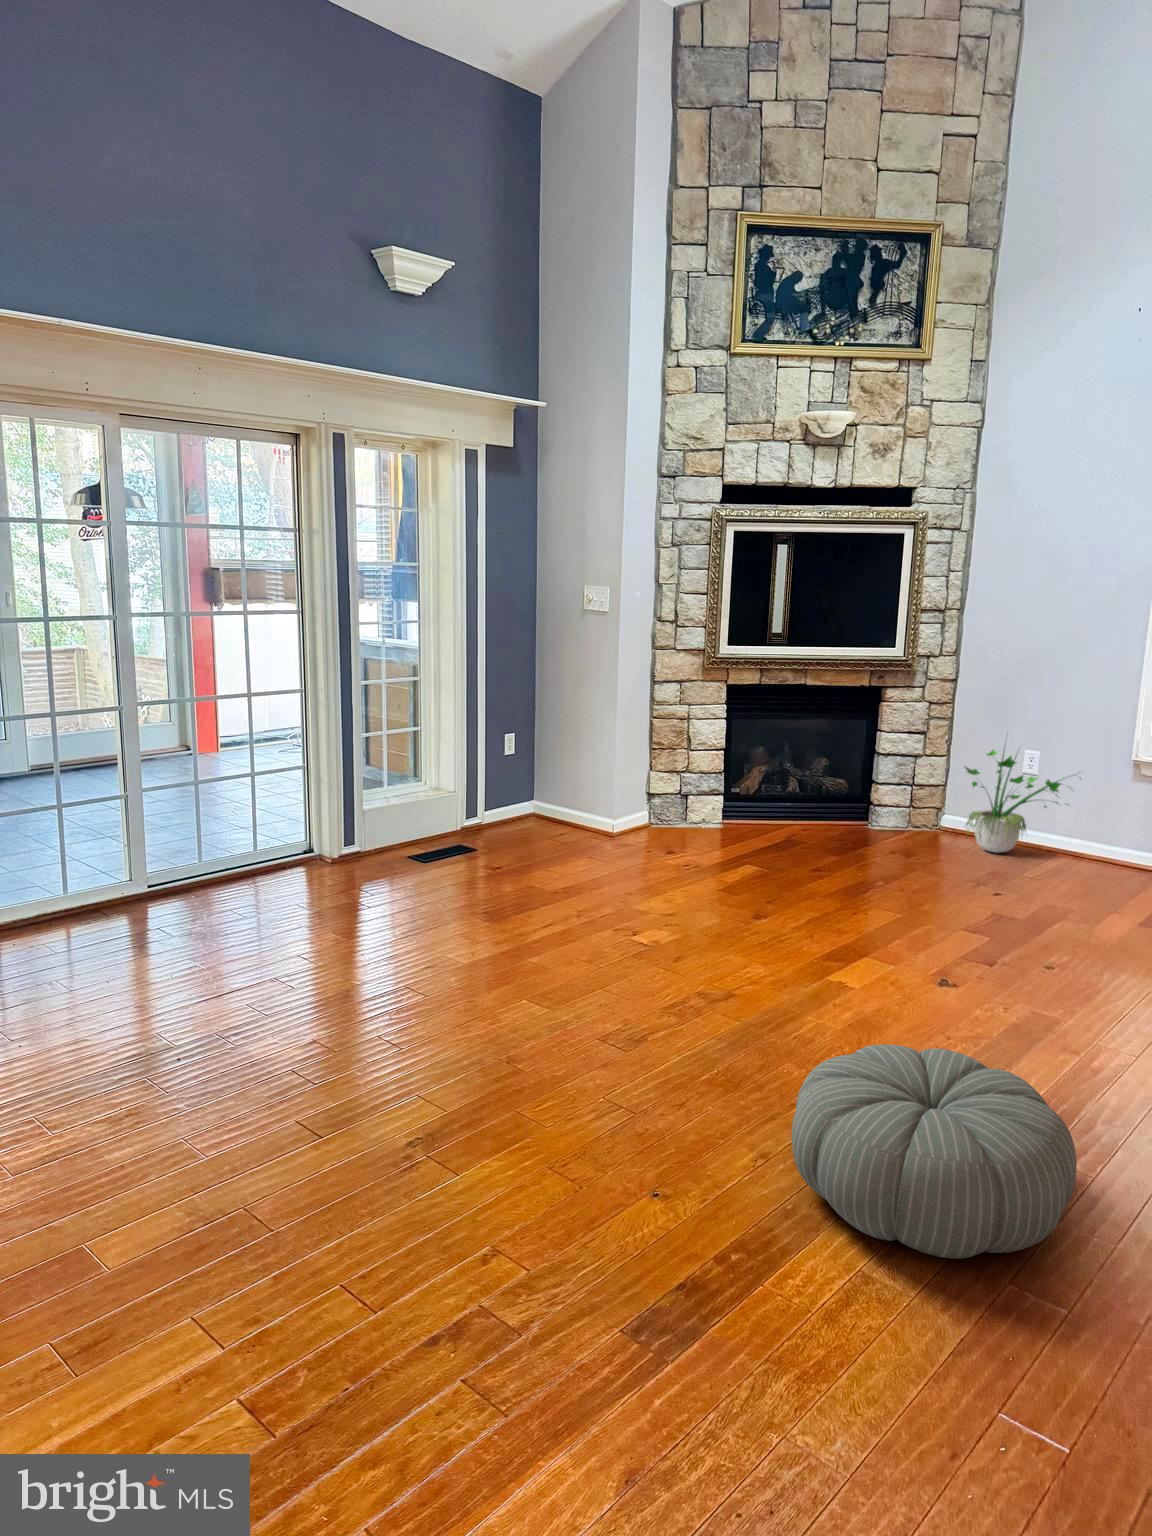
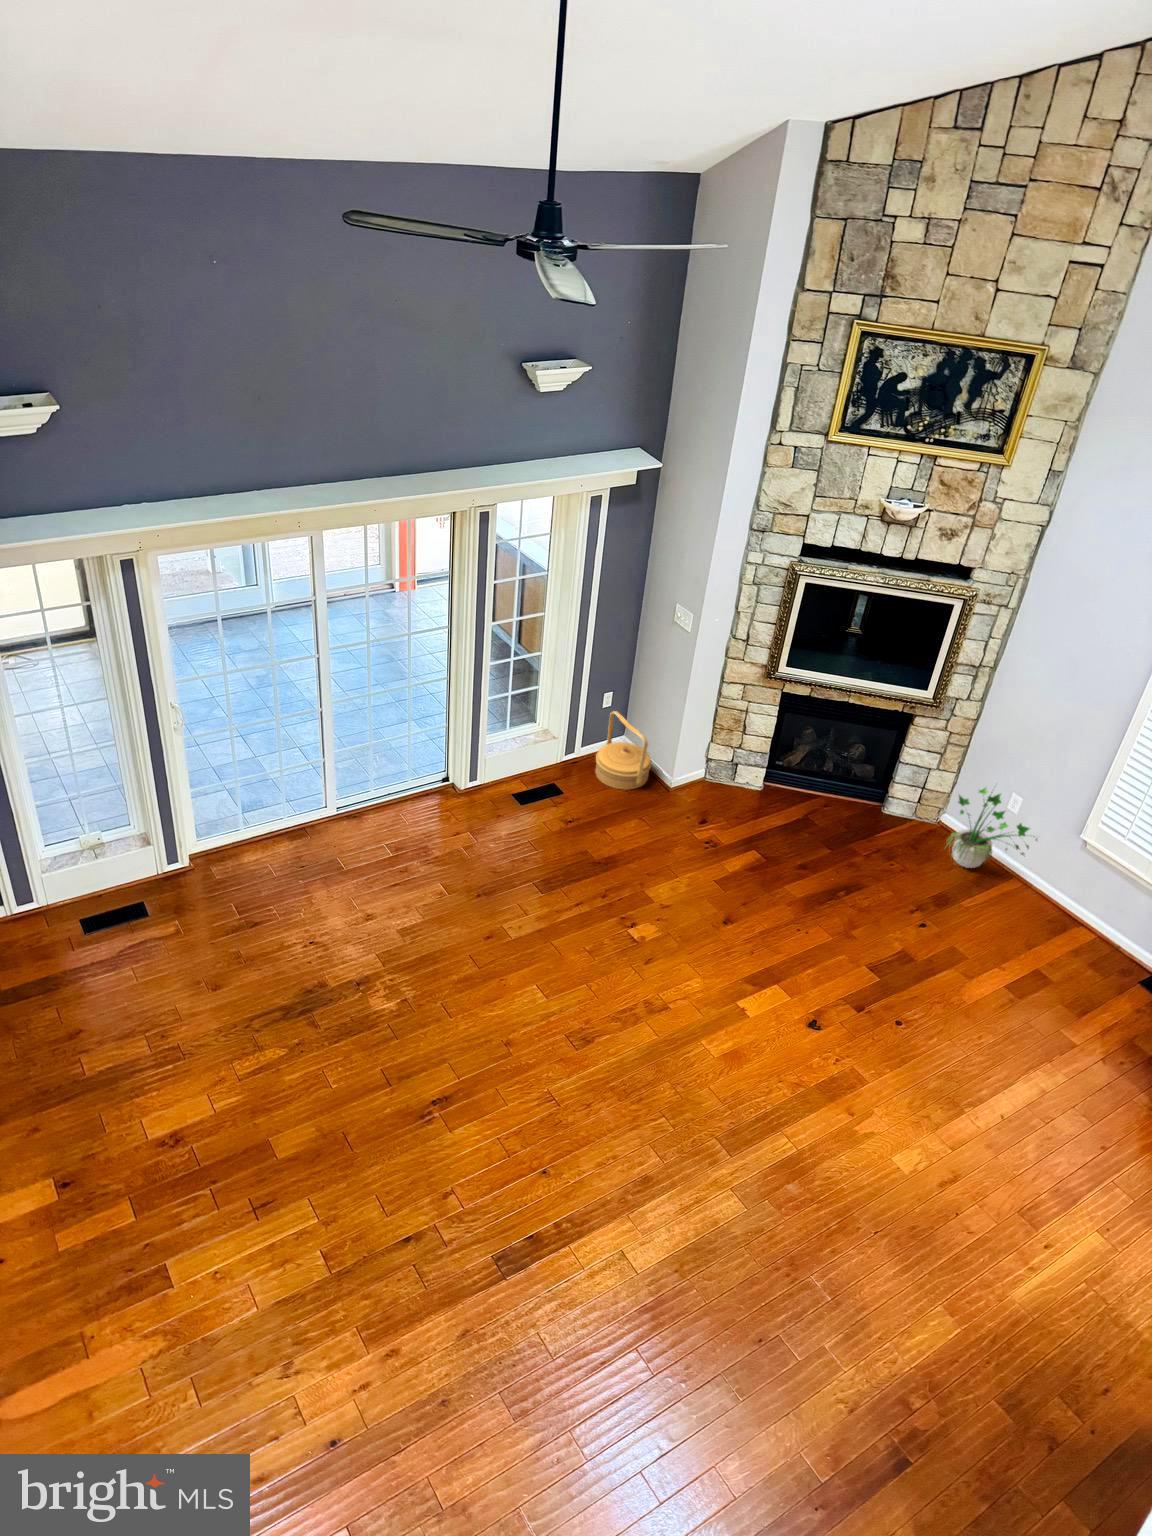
woven basket: none [507,748,580,838] -> present [595,711,652,790]
pouf: present [792,1044,1077,1259] -> none [645,1128,793,1275]

